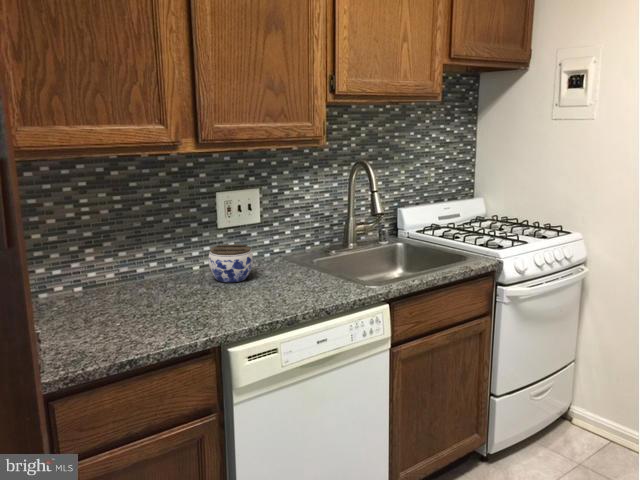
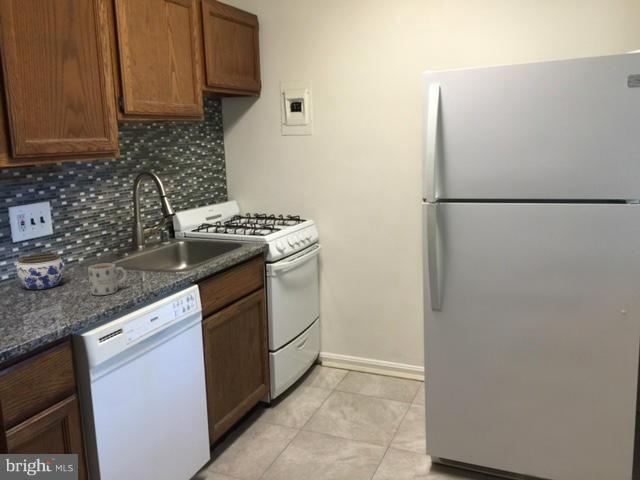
mug: none [262,266,302,303] -> present [88,263,126,295]

